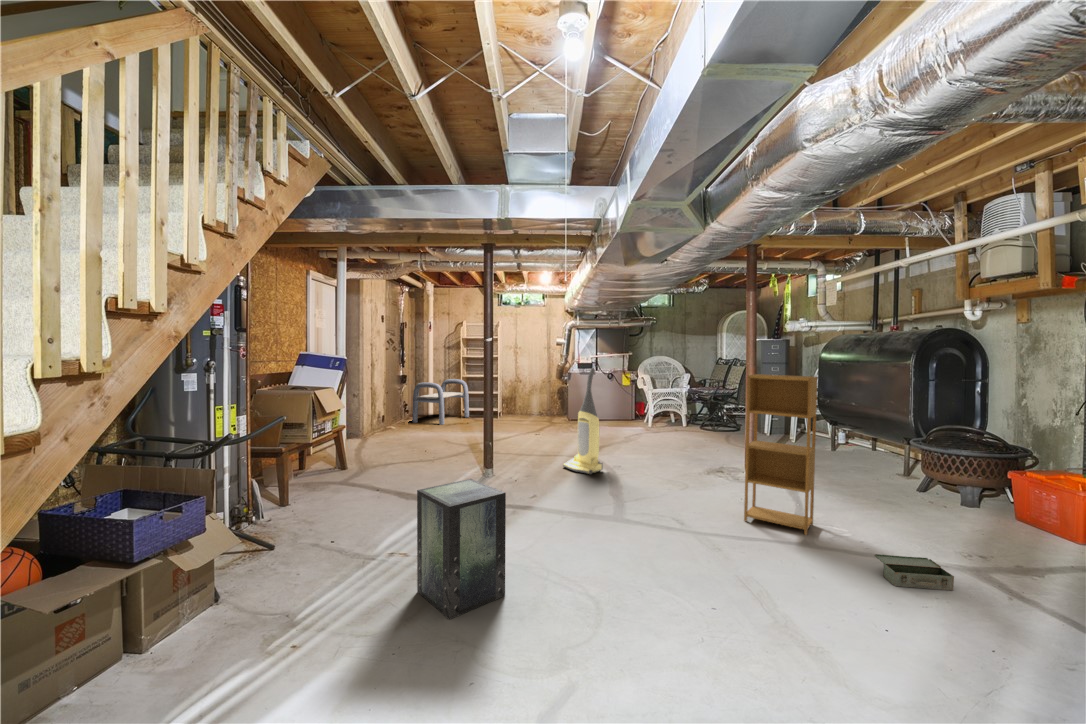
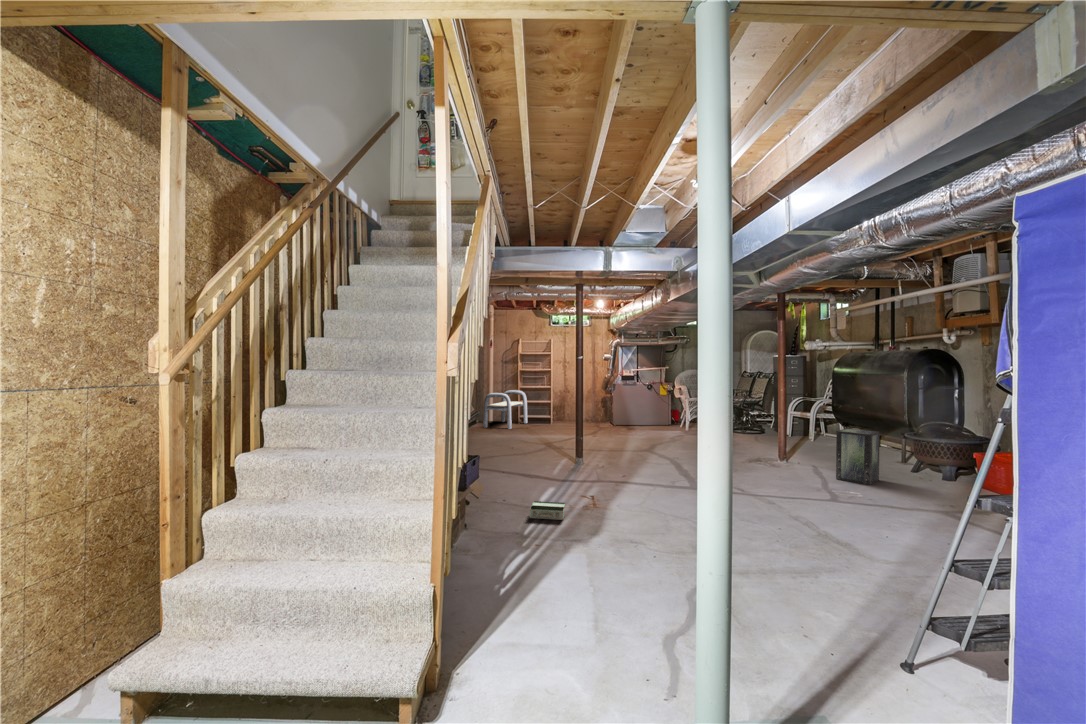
vacuum cleaner: present [563,368,603,474] -> none [634,380,667,463]
shelving unit: present [744,374,817,535] -> none [786,384,837,495]
storage box: present [417,479,506,619] -> present [836,428,880,485]
toolbox: present [875,554,954,590] -> present [529,501,565,520]

